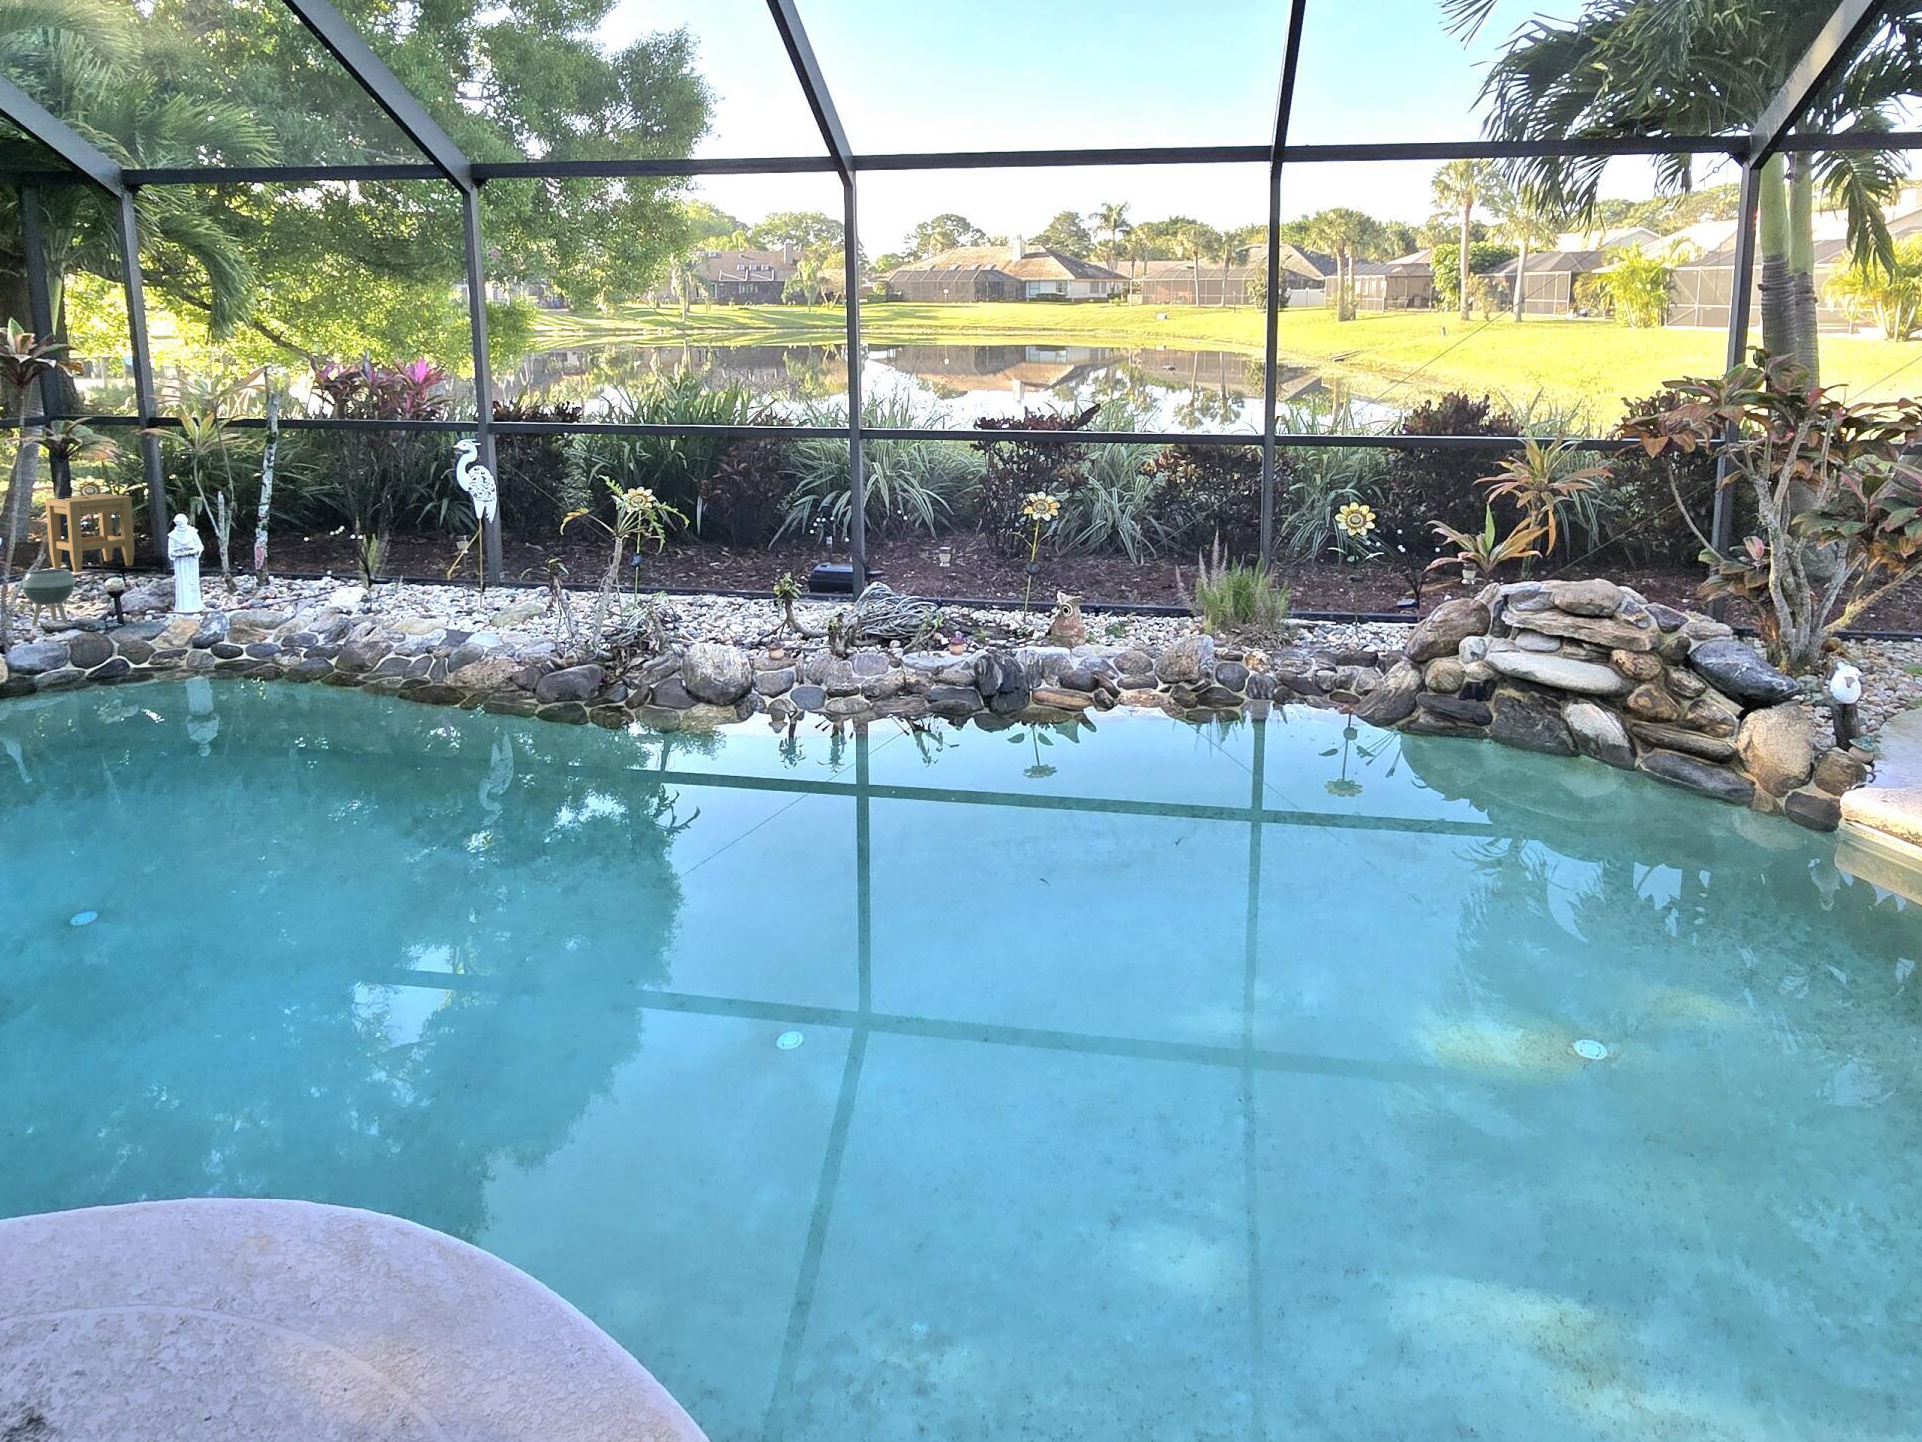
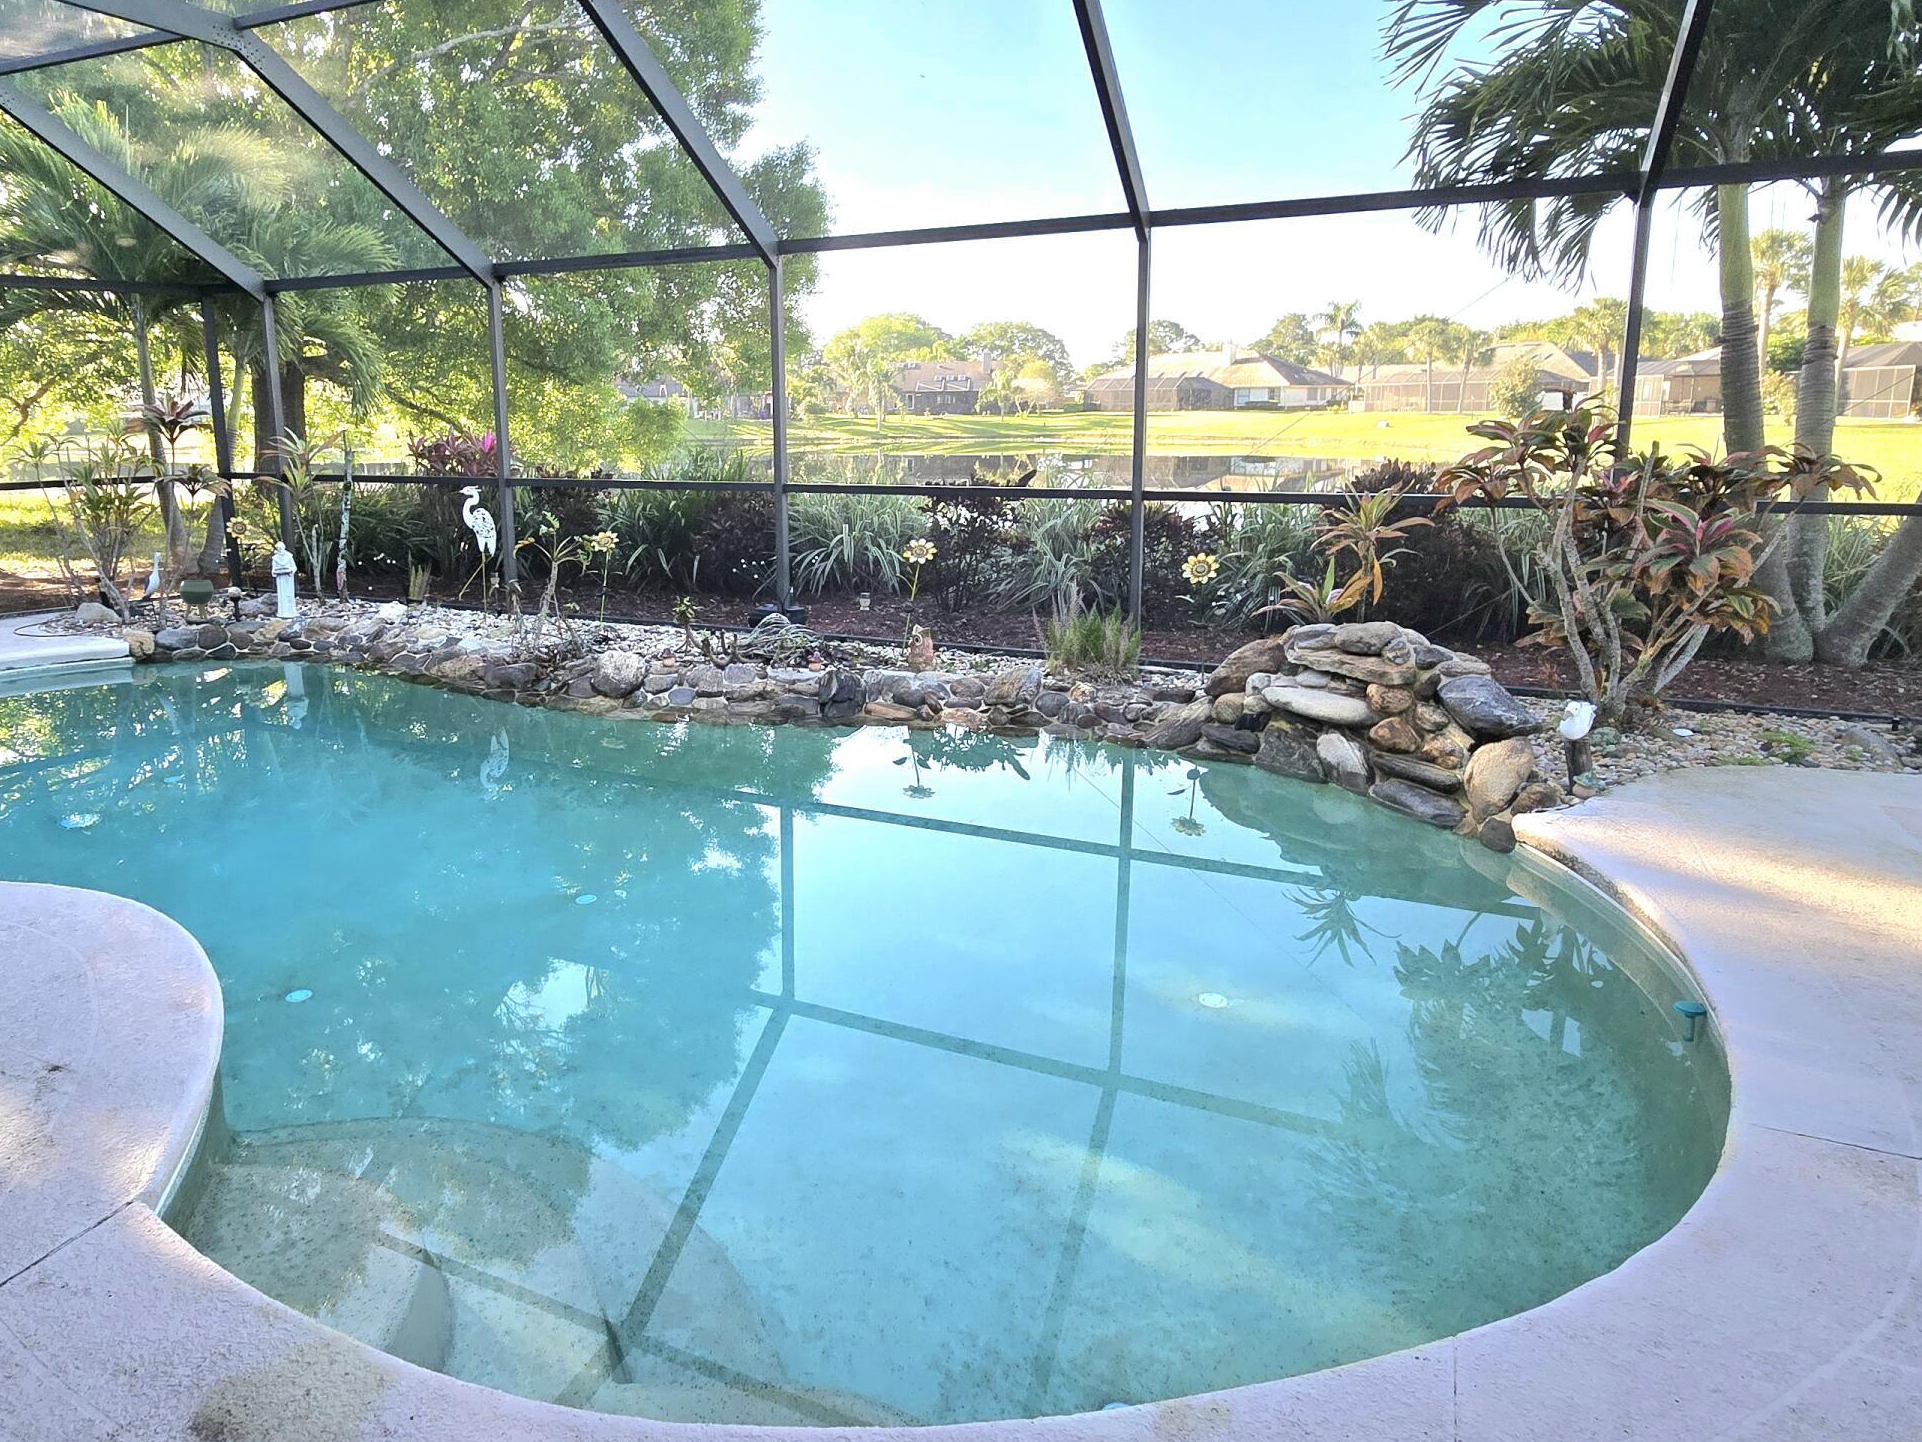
stool: present [45,494,134,573] -> none [226,537,283,595]

